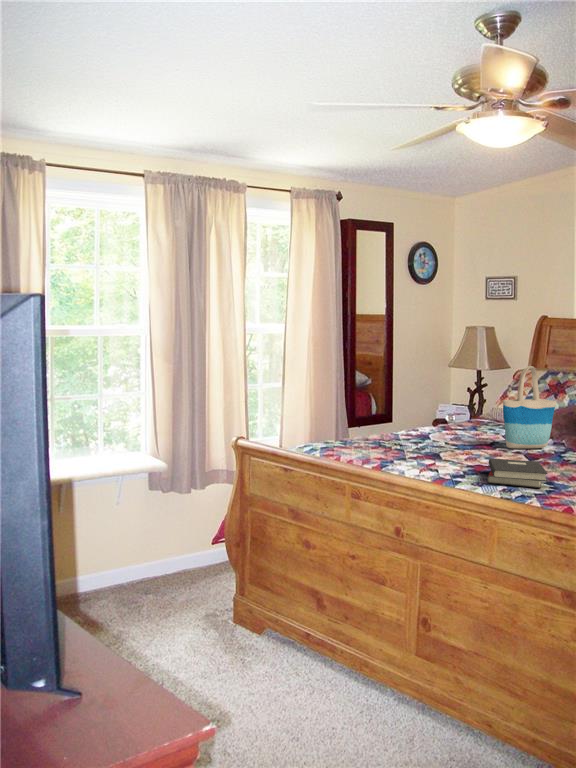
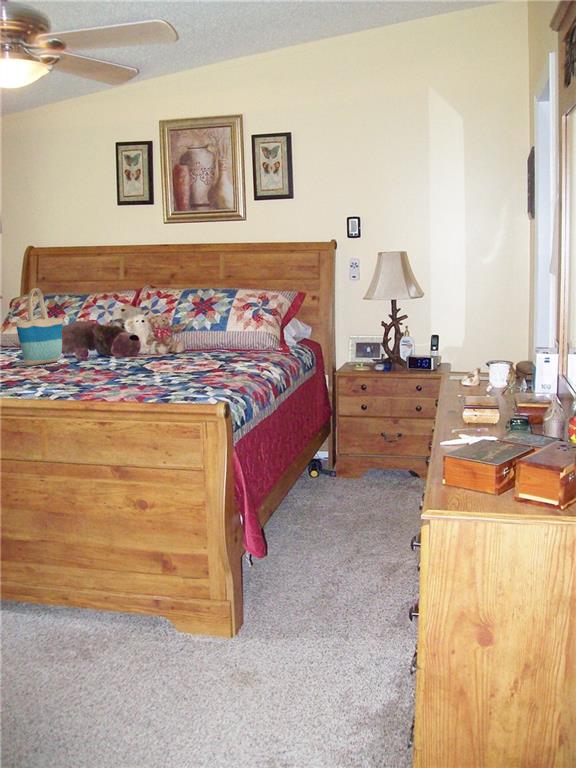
hardback book: present [487,459,547,488] -> none [19,369,78,393]

